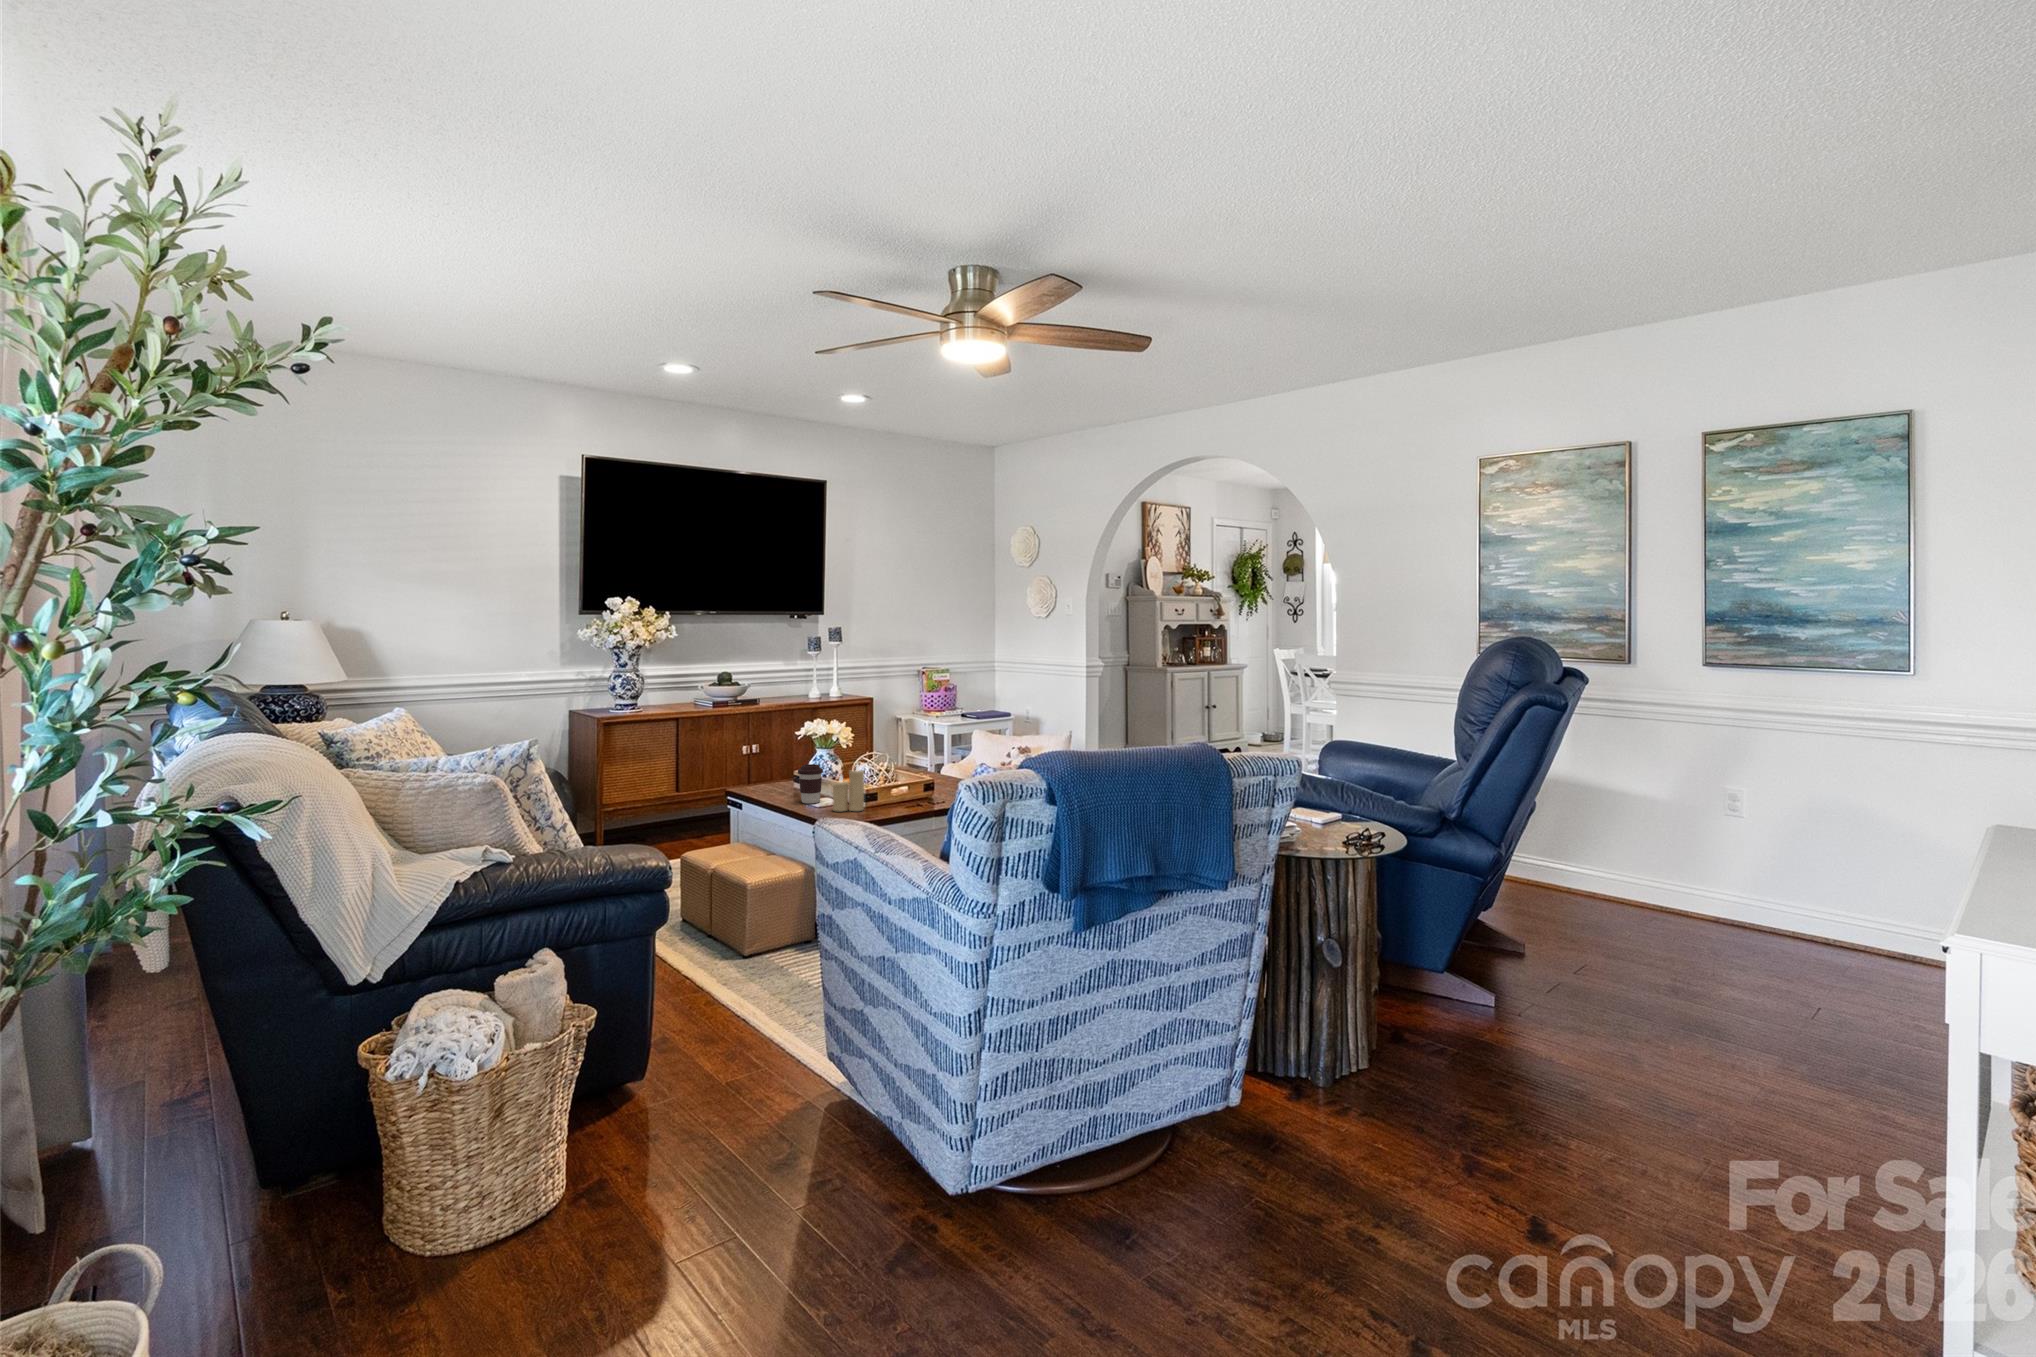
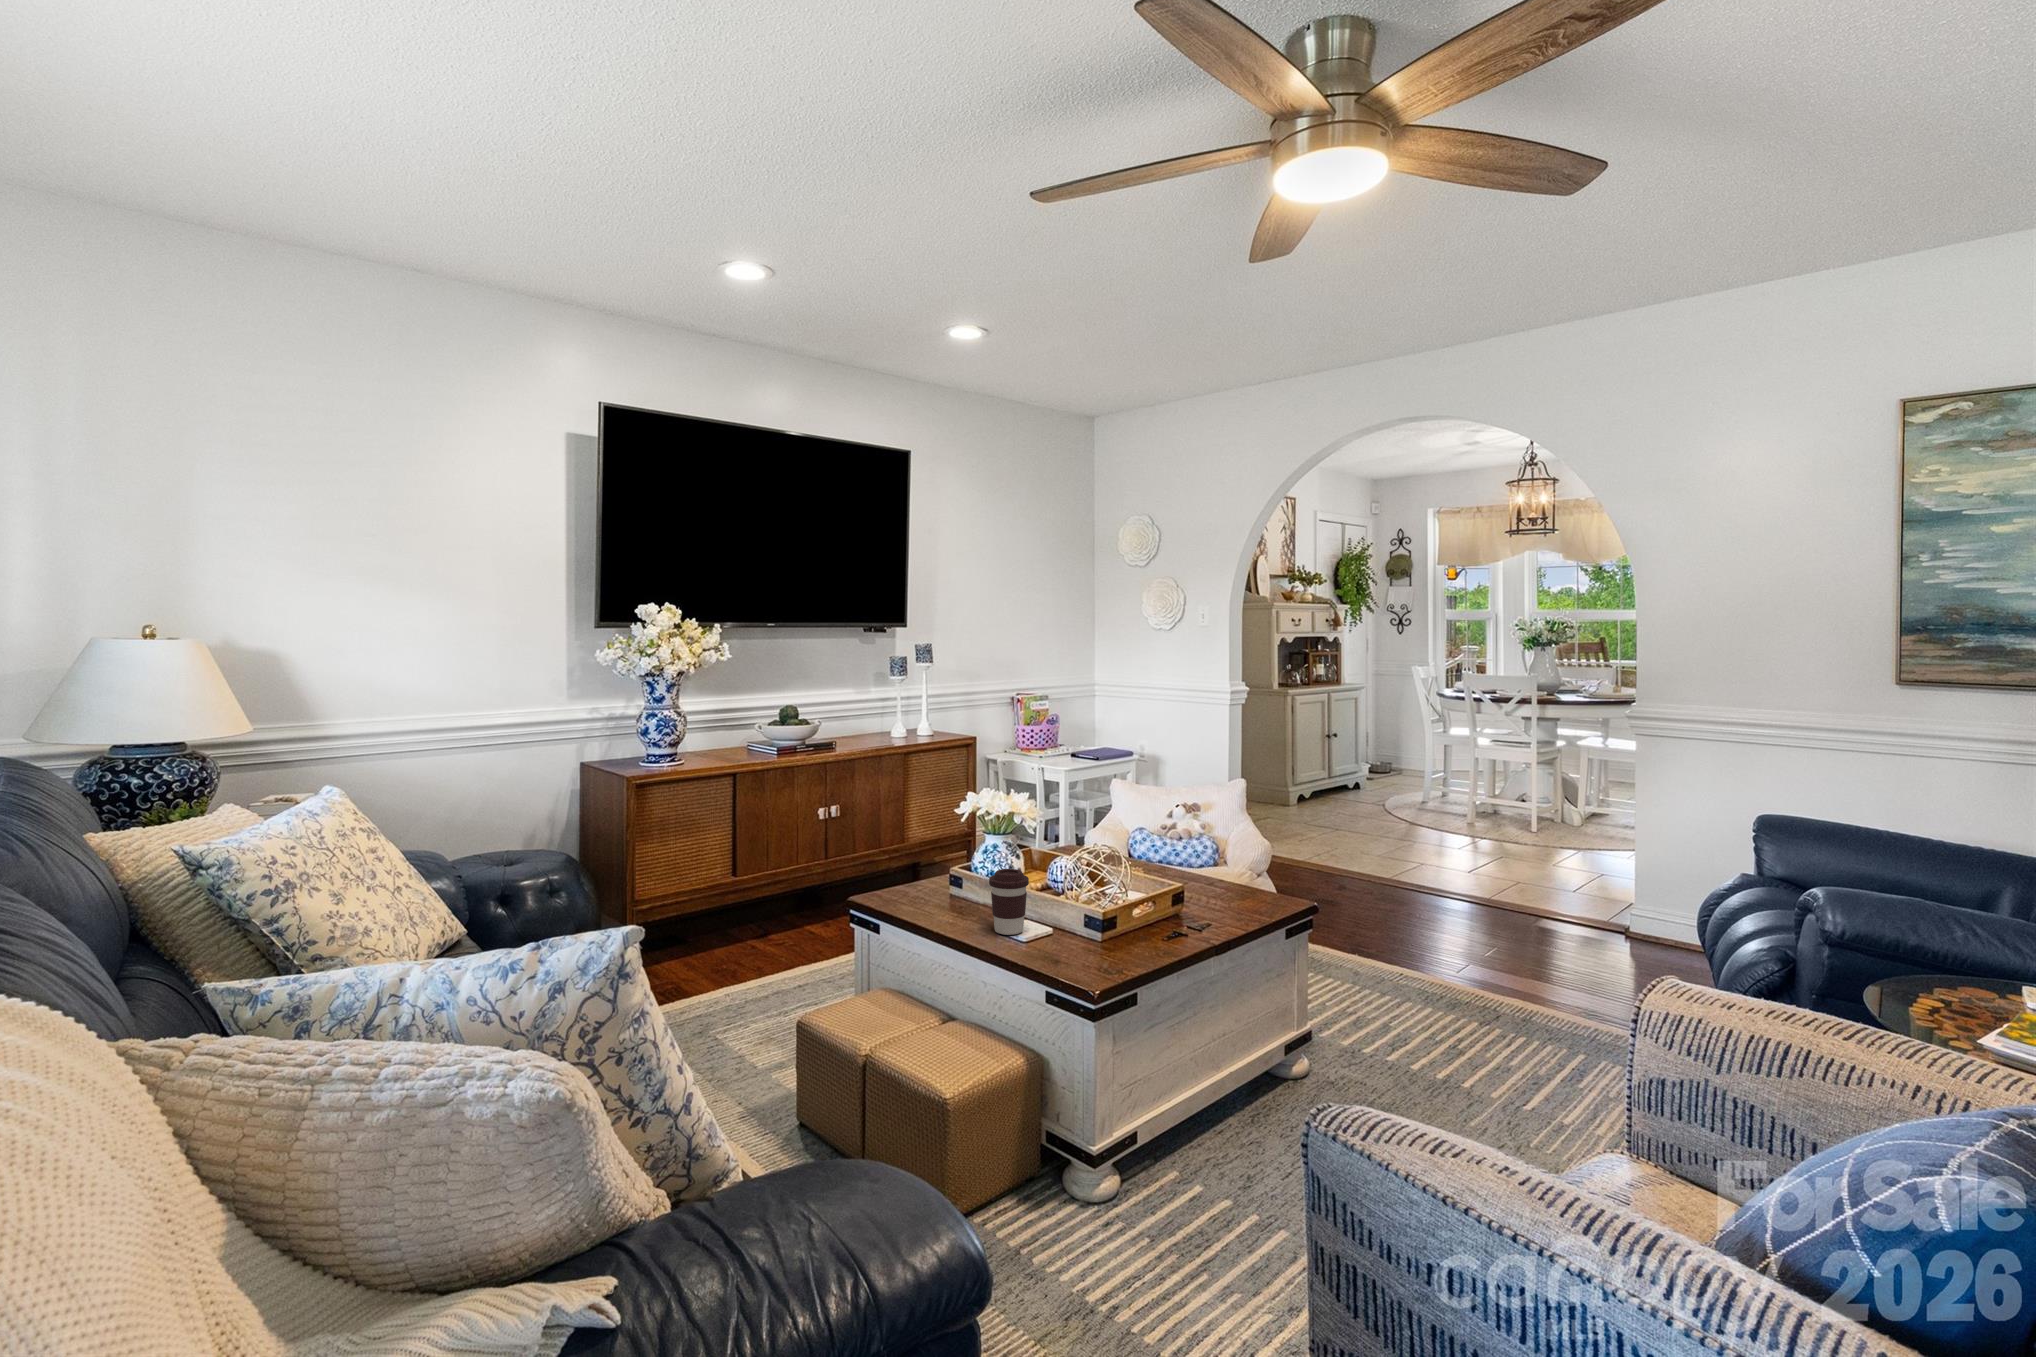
candle: present [833,766,864,811] -> none [1063,876,1115,956]

